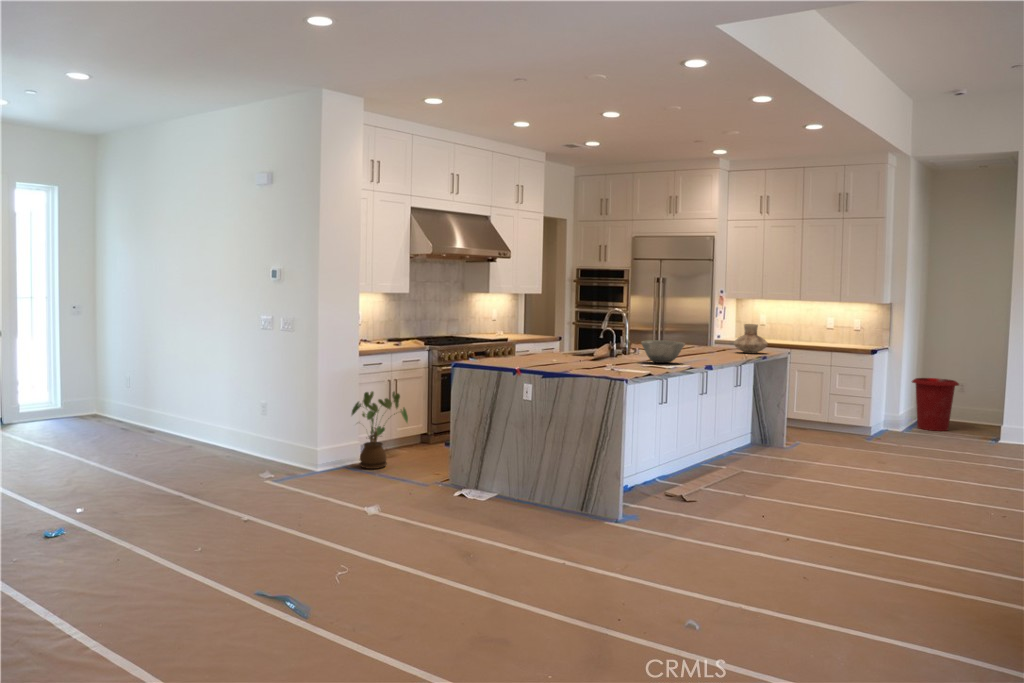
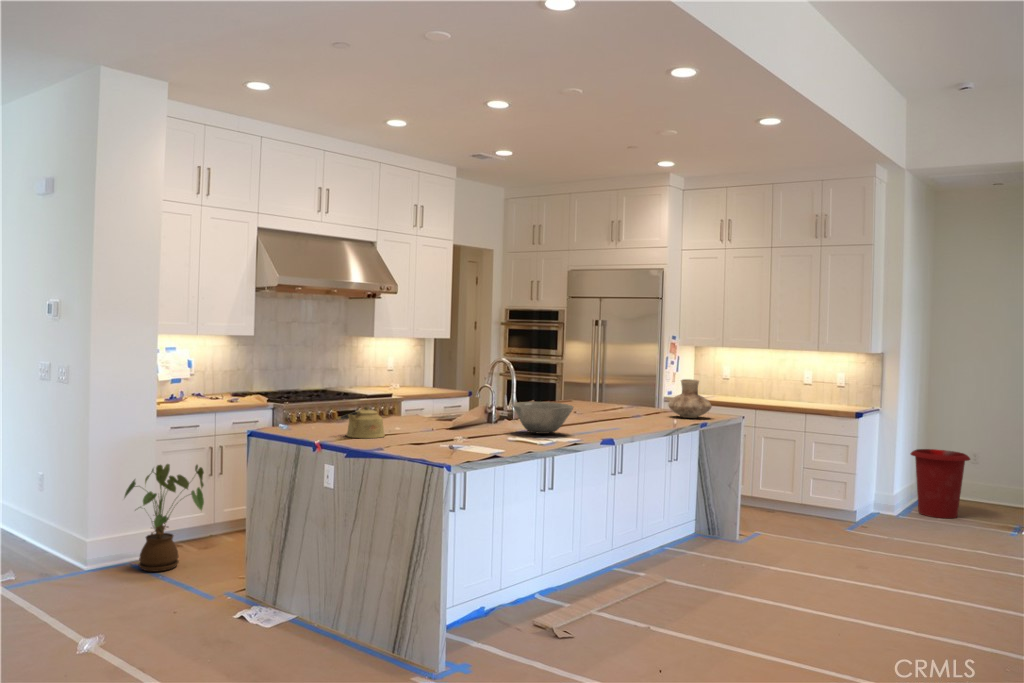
kettle: none [528,344,559,366] -> present [341,406,385,438]

